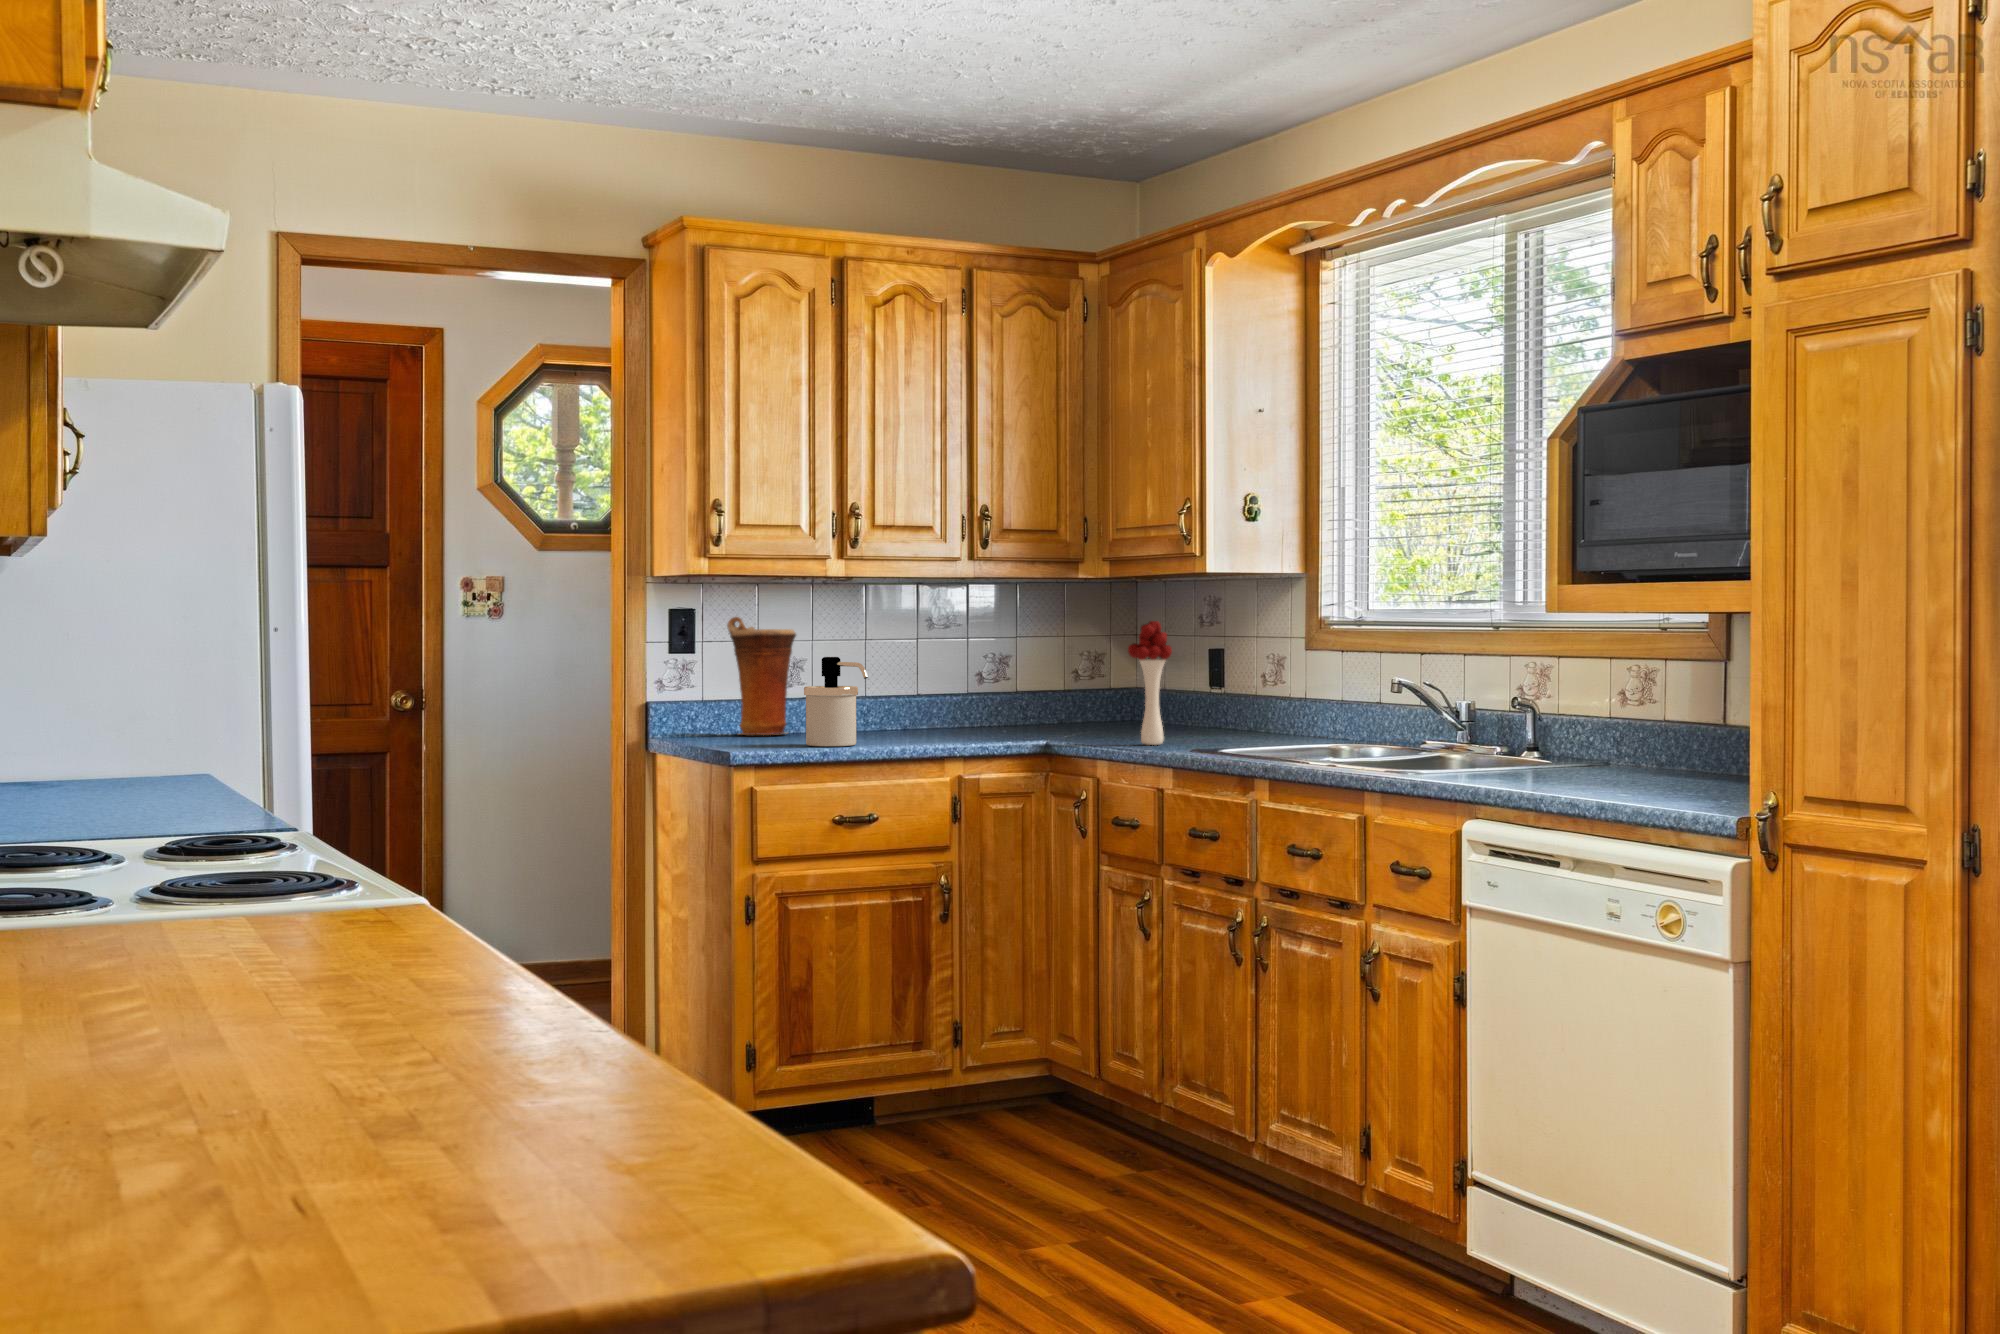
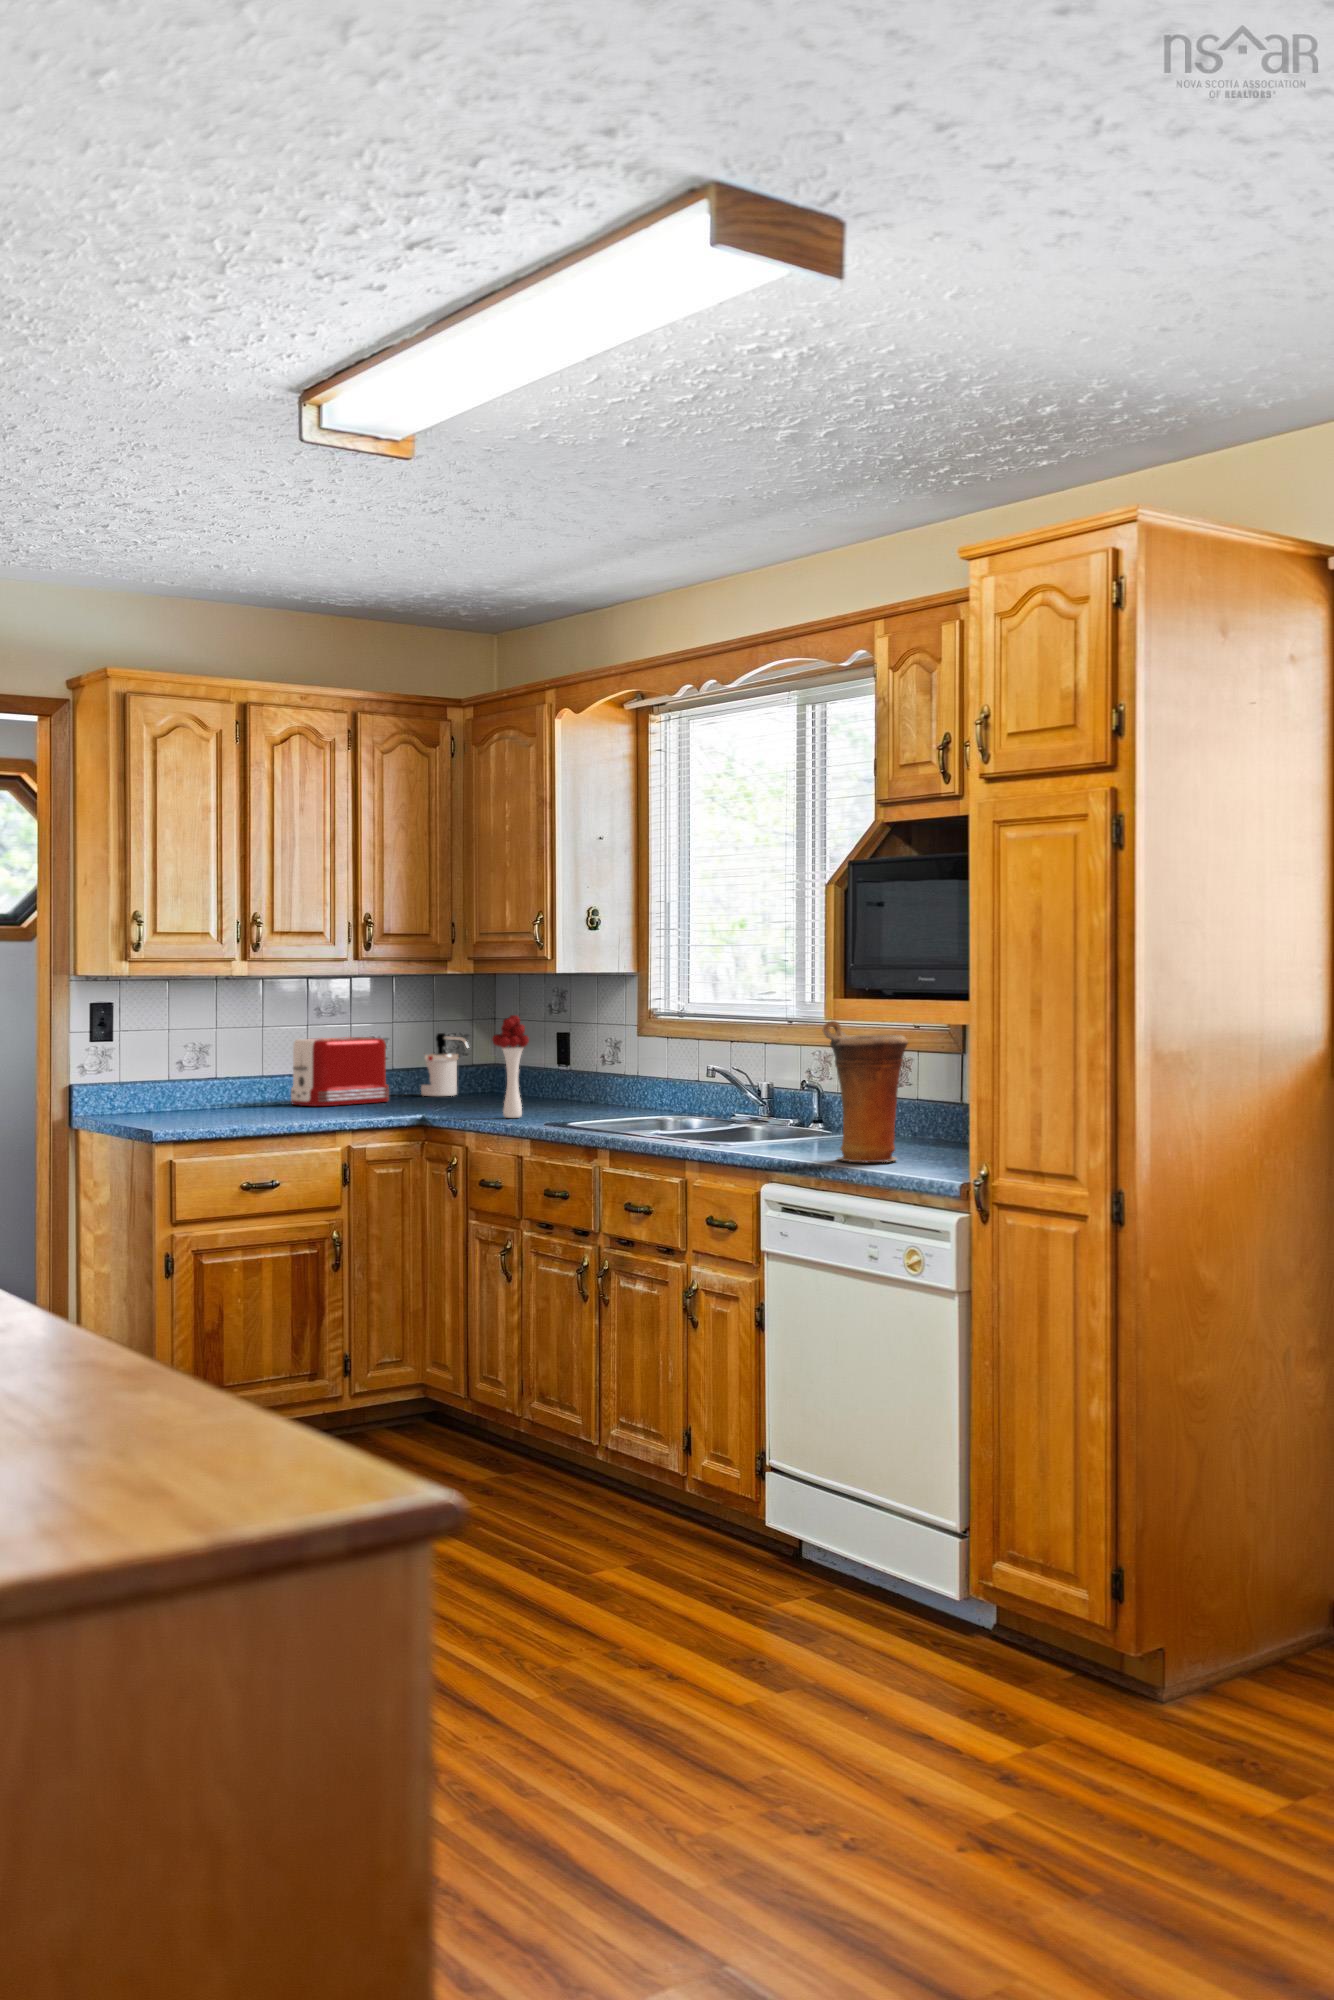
vase: present [727,617,796,735] -> present [823,1021,908,1162]
toaster: none [895,653,1008,732] -> present [291,1037,389,1106]
soap dispenser: present [804,657,868,746] -> present [421,1033,469,1096]

